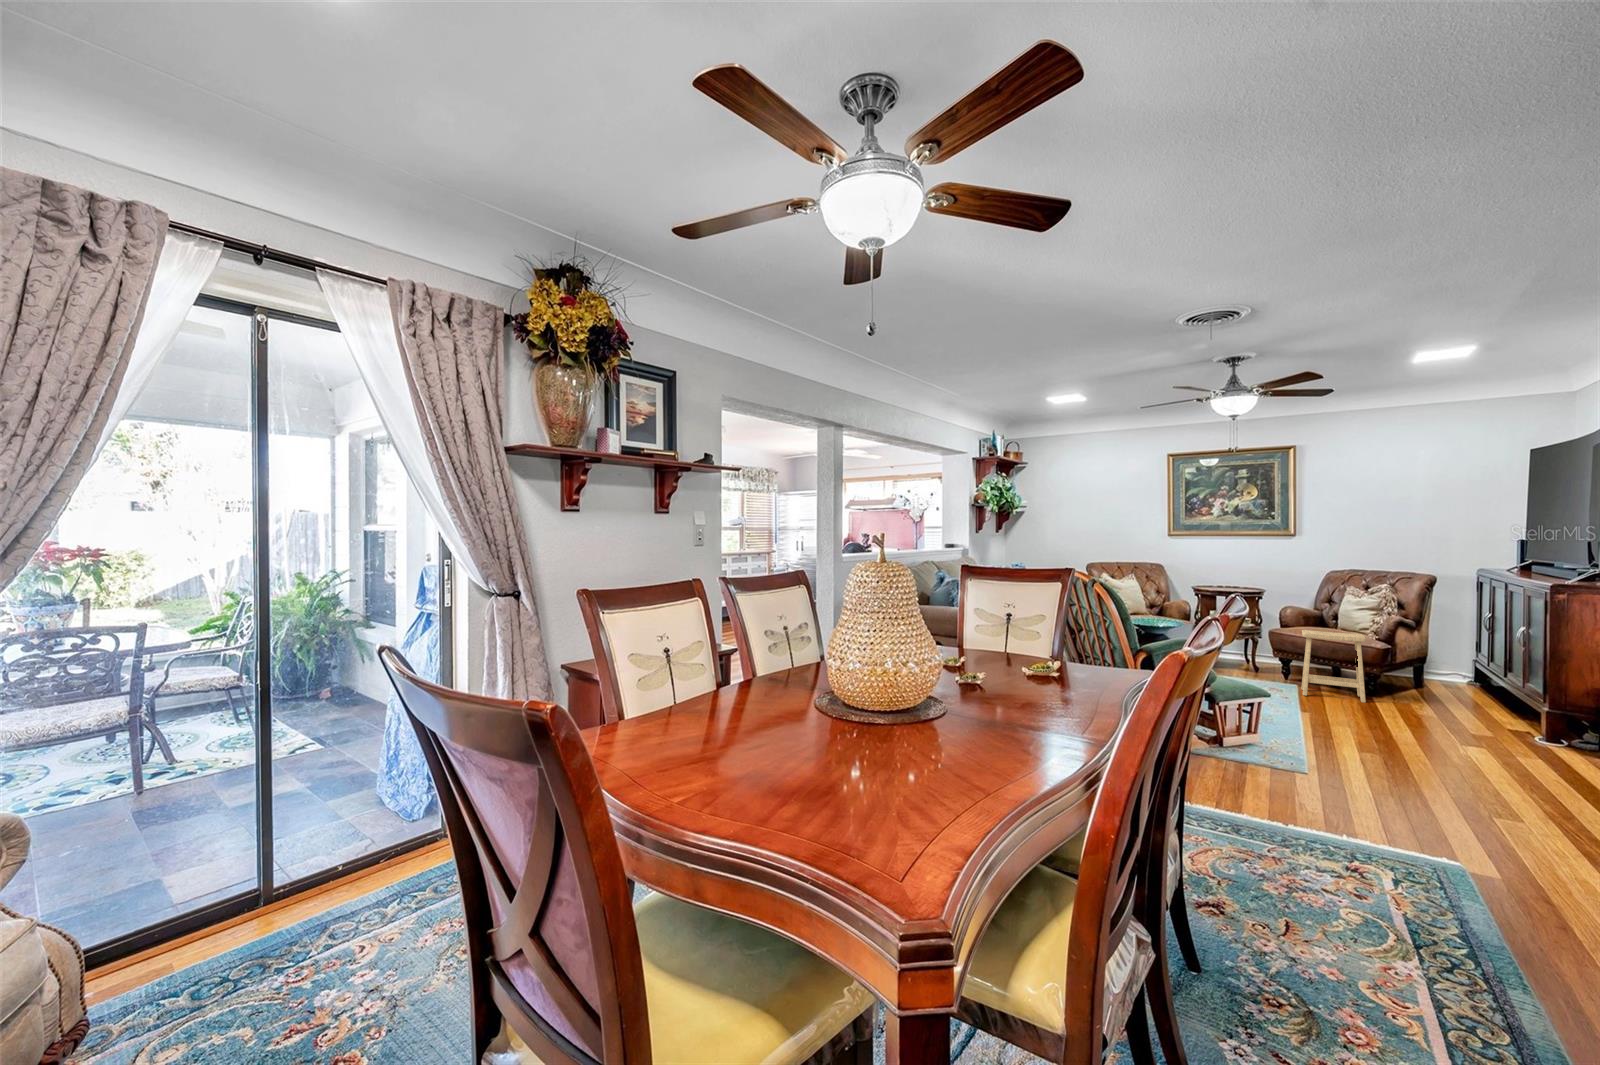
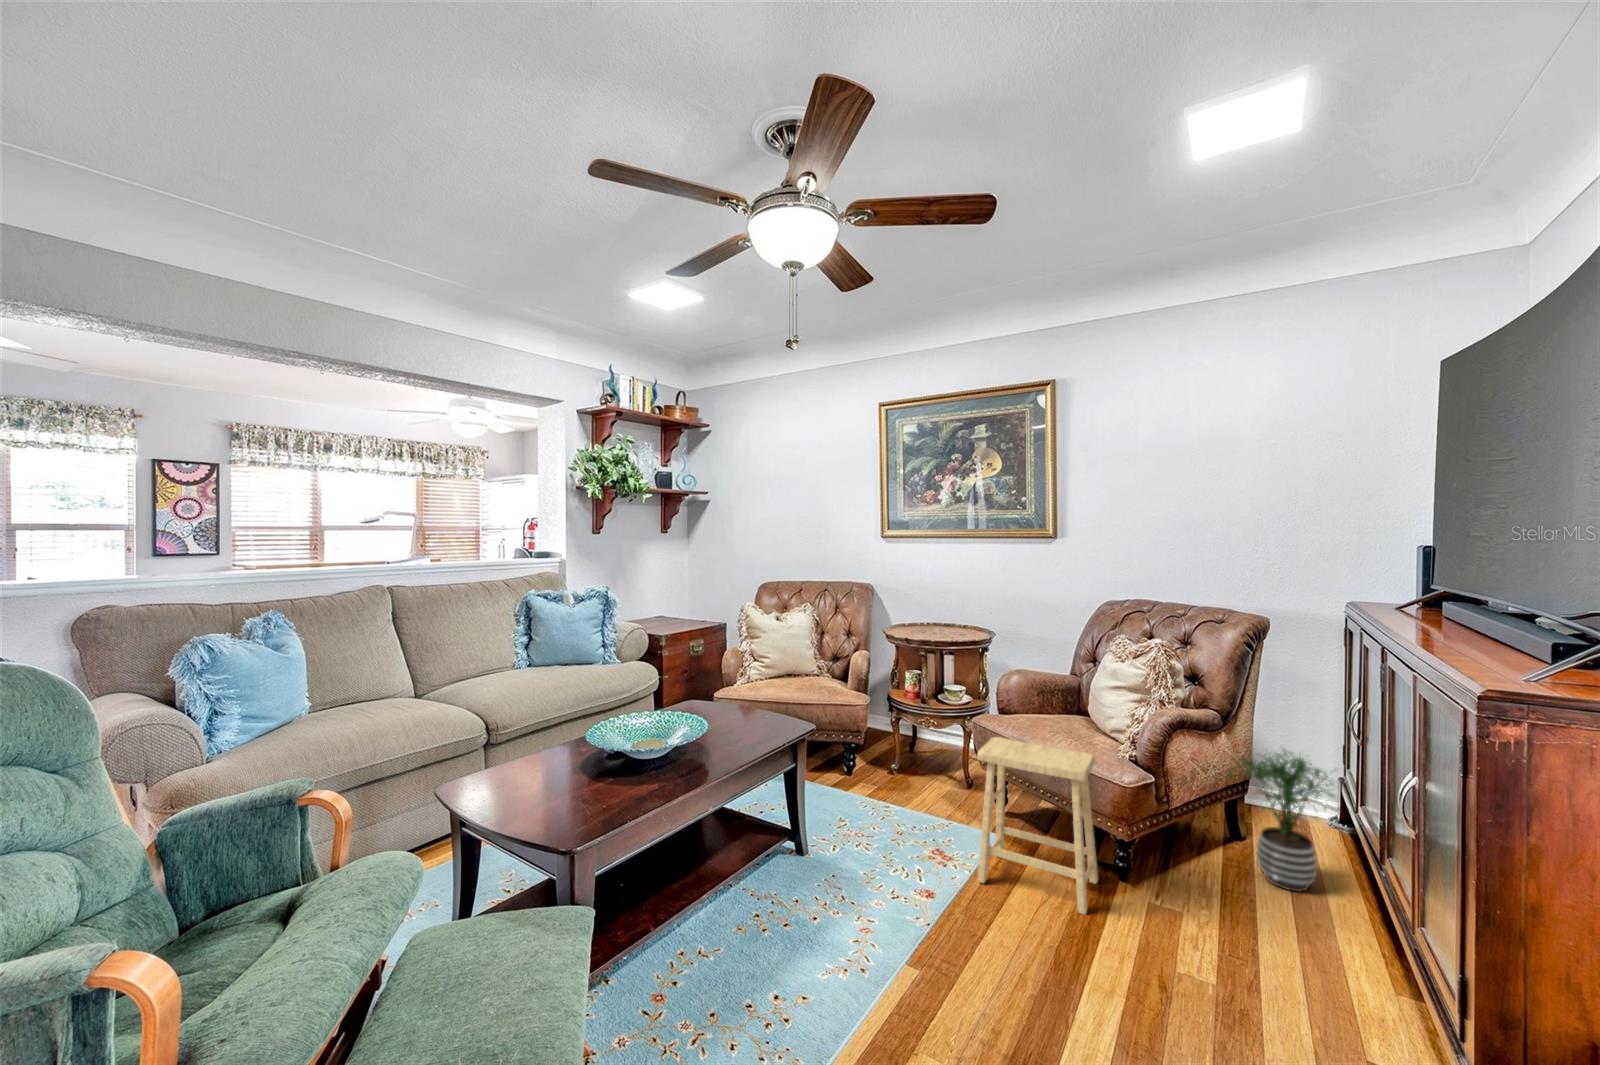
potted plant: none [1423,634,1487,699] -> present [1226,750,1339,892]

